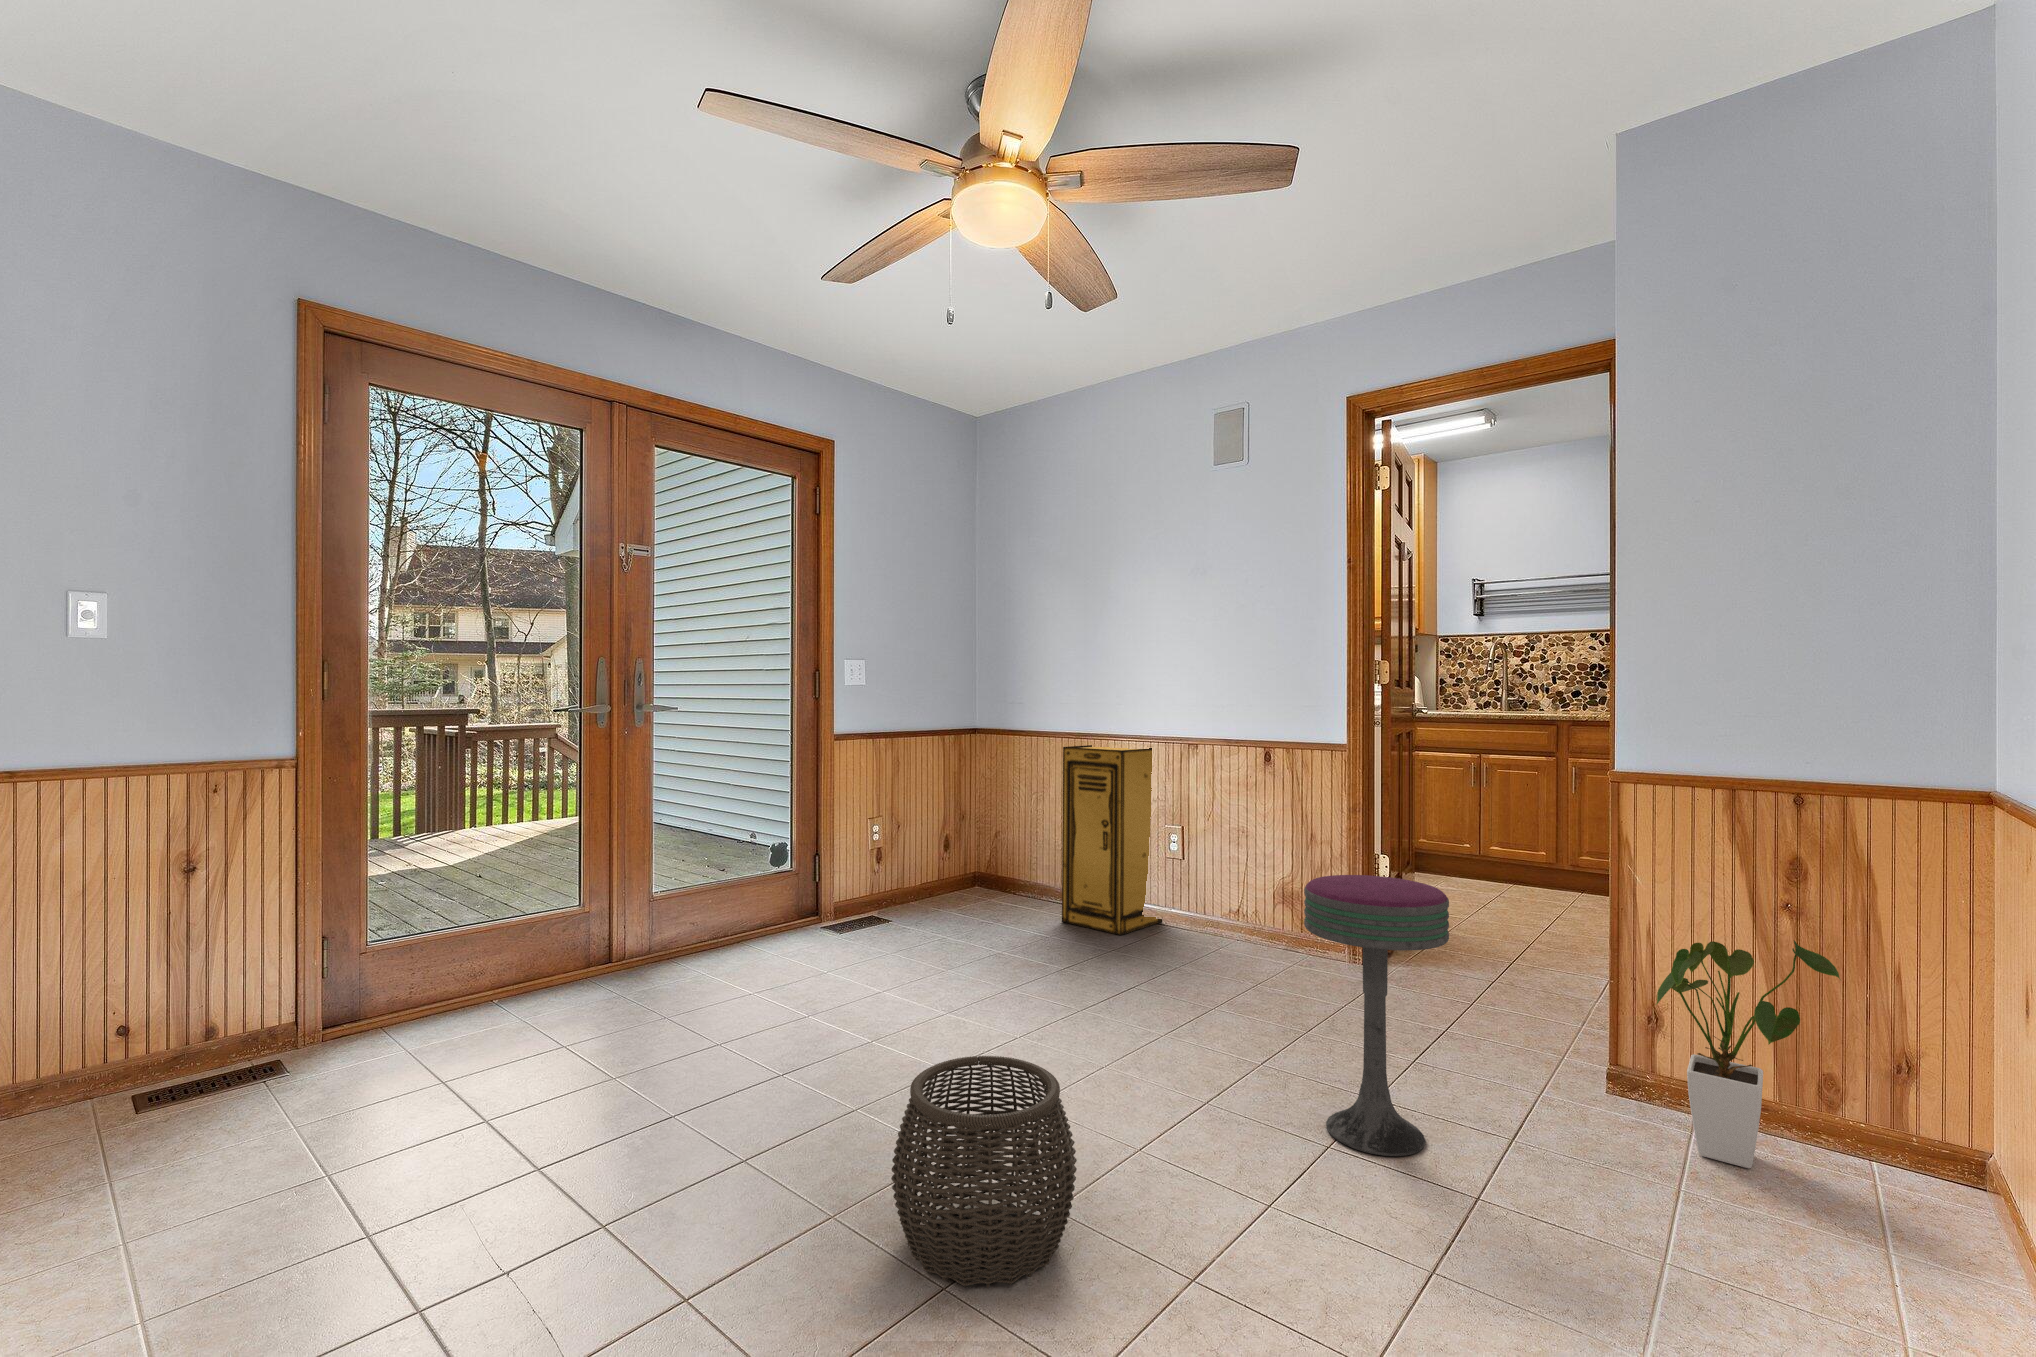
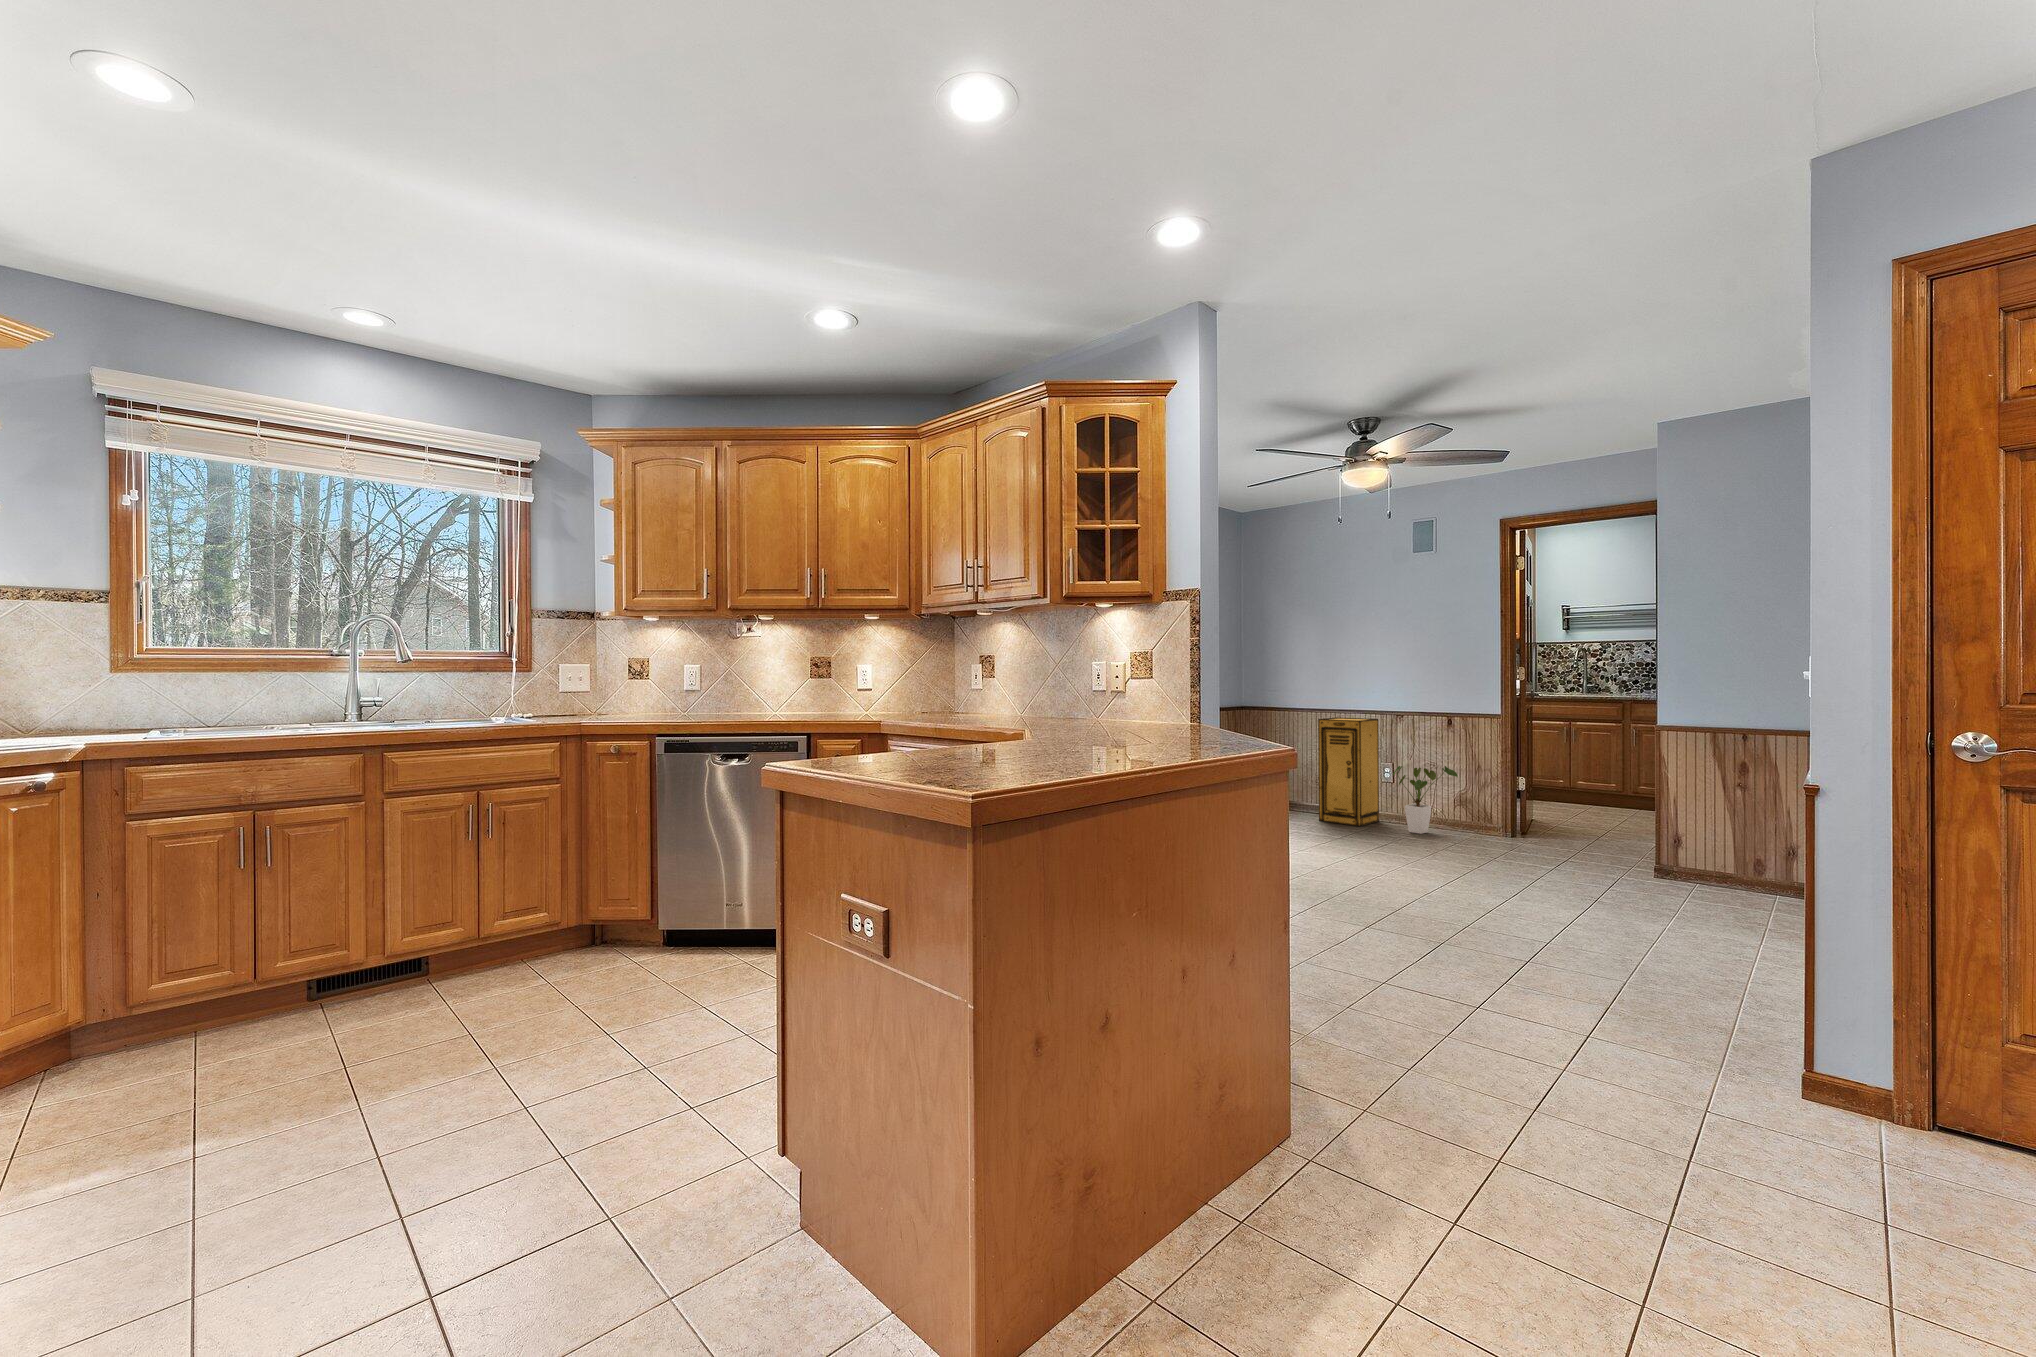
bar stool: present [1304,875,1449,1156] -> none [1510,774,1580,890]
house plant: present [1656,941,1841,1168] -> present [1393,766,1458,834]
woven basket: present [891,1056,1077,1288] -> none [1363,839,1440,912]

